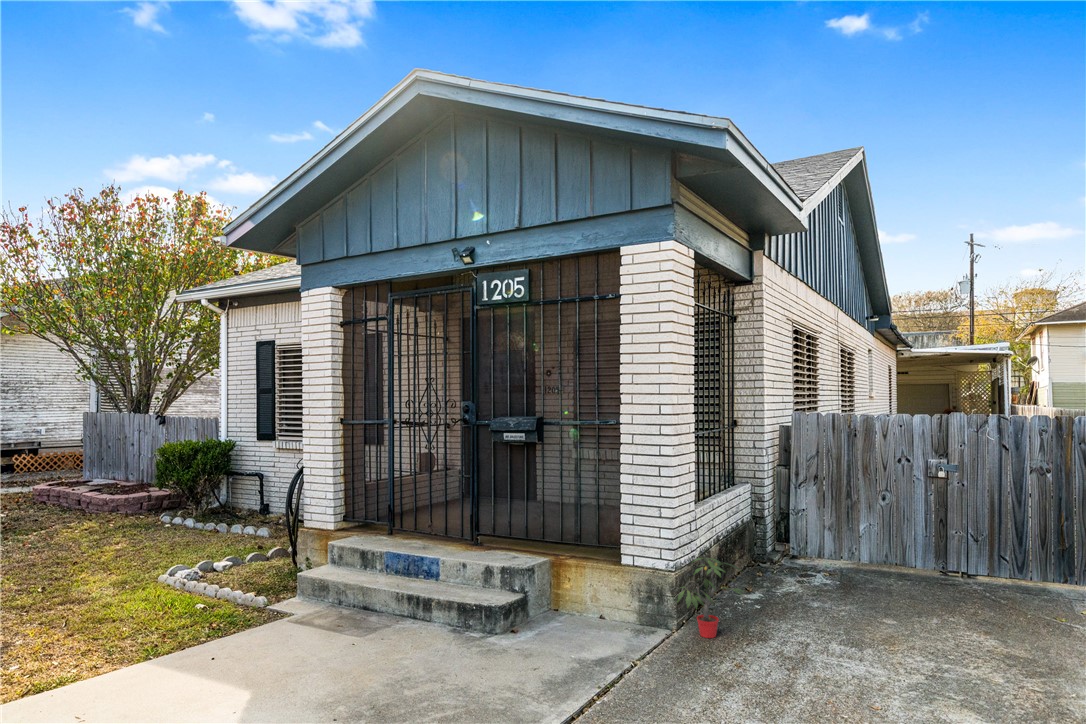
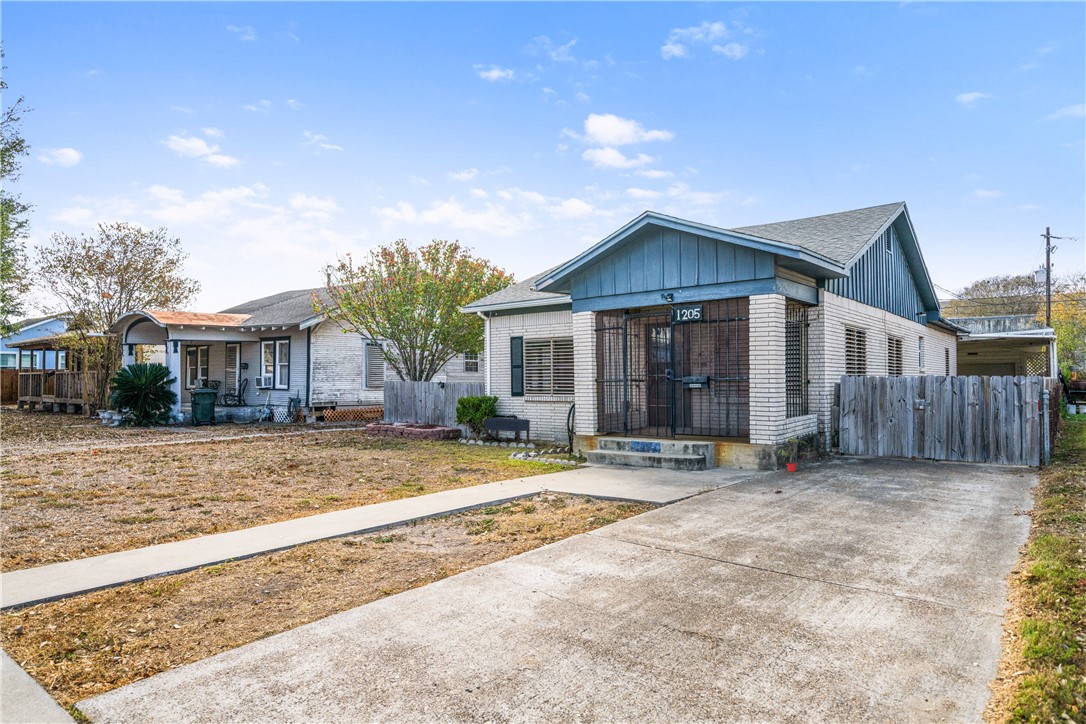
bench: none [210,475,283,520] -> present [485,418,530,442]

